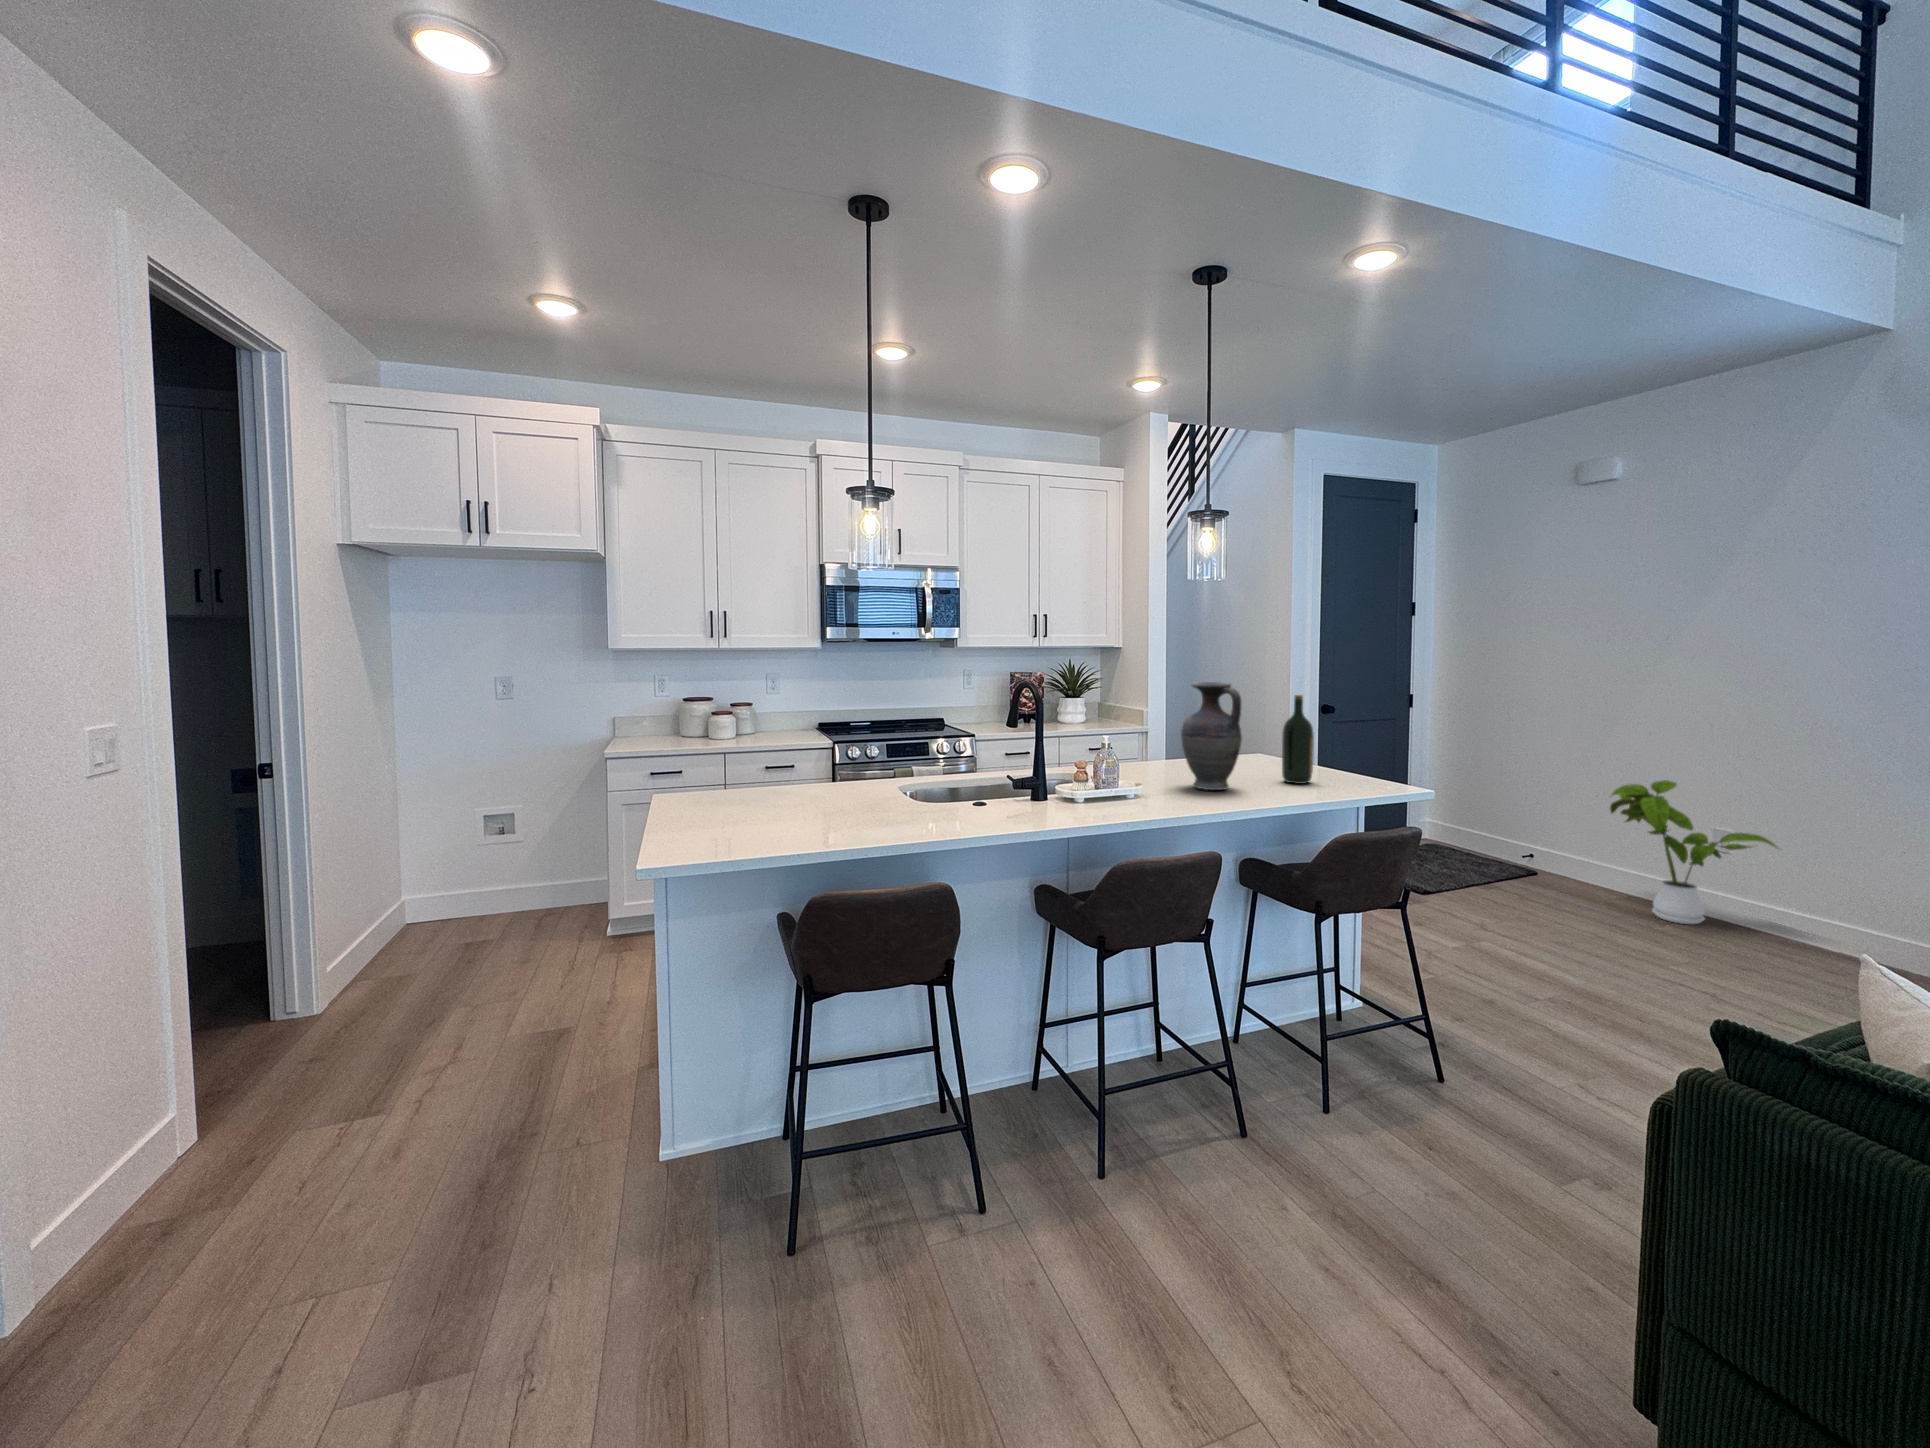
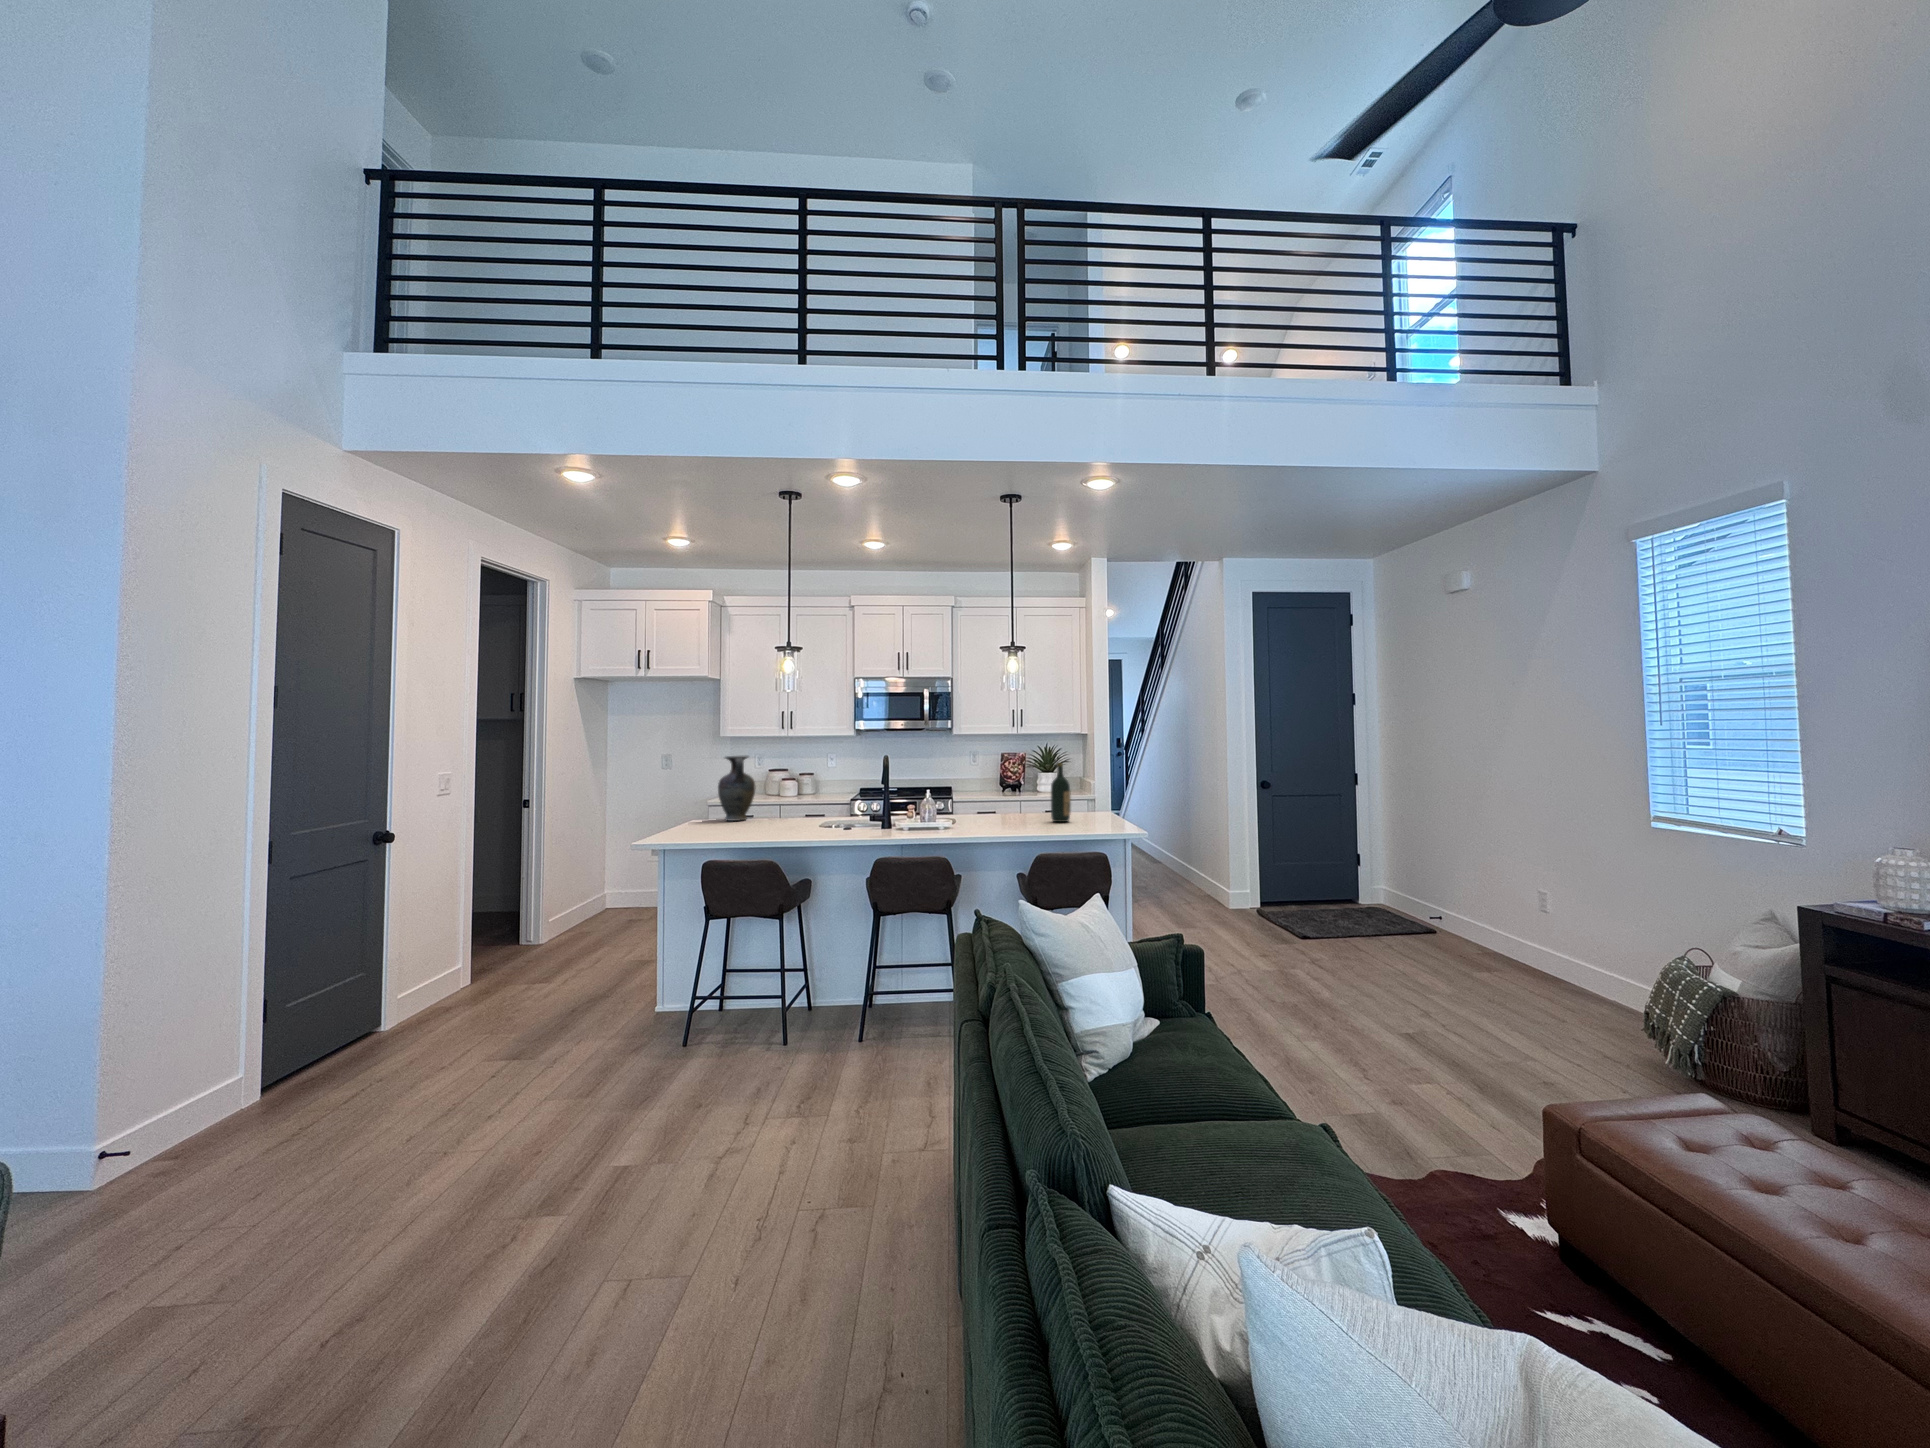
vase: present [1181,682,1242,790] -> present [718,755,755,821]
house plant: present [1610,780,1777,924] -> none [1429,842,1561,969]

